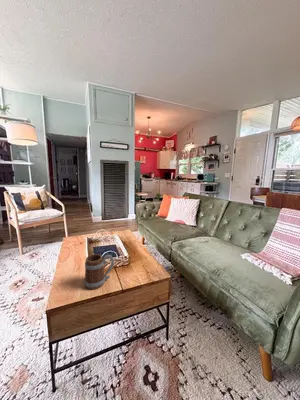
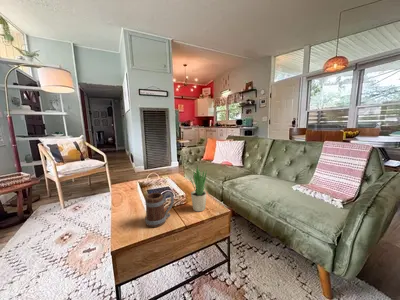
potted plant: none [132,229,150,275] -> present [190,165,207,211]

